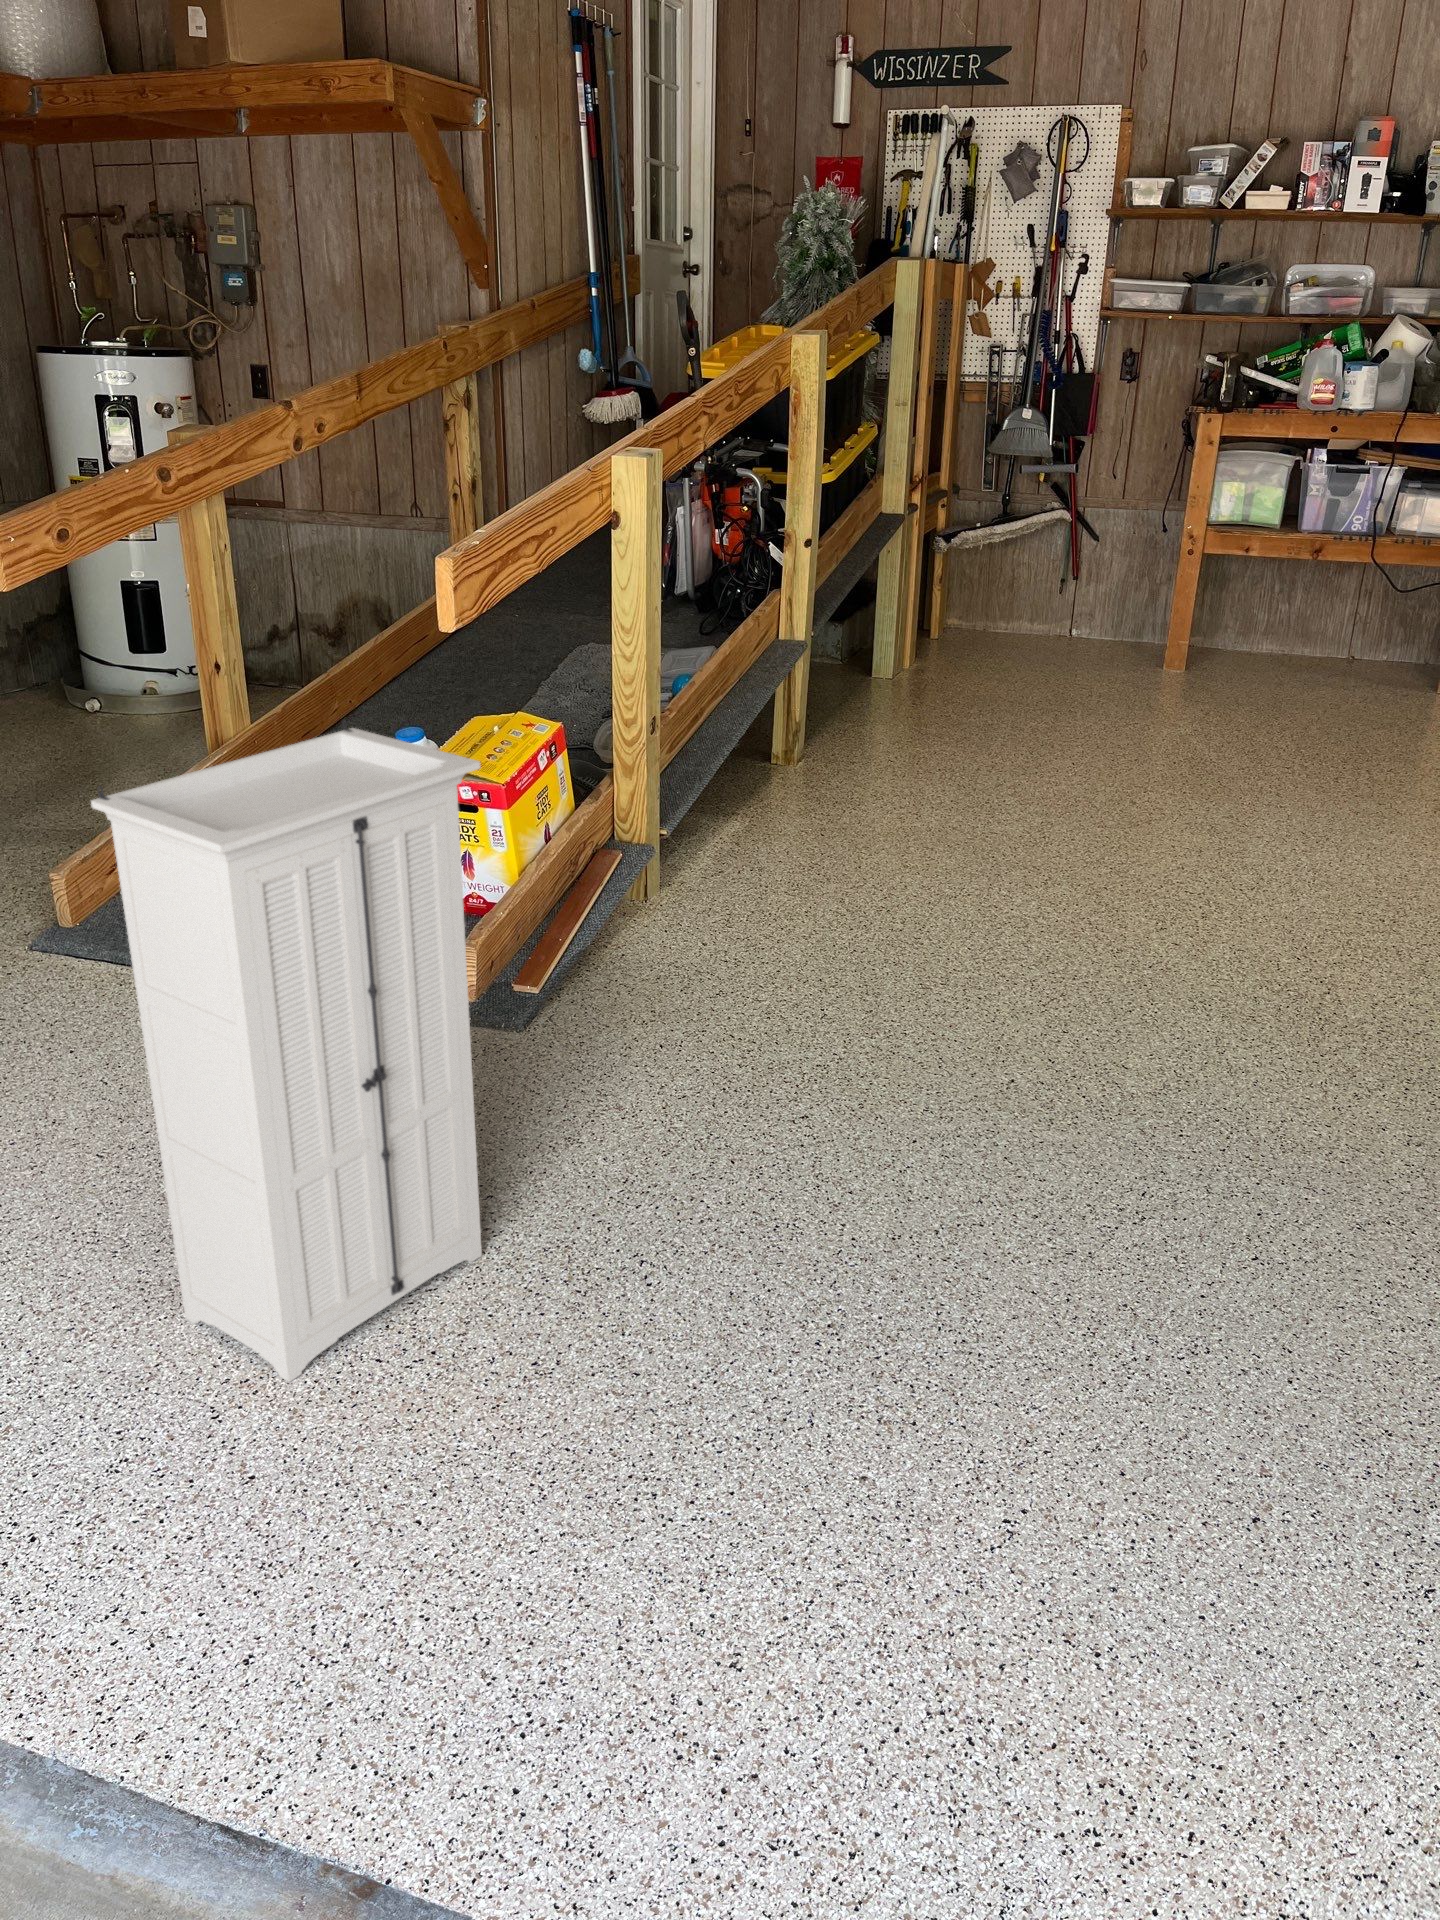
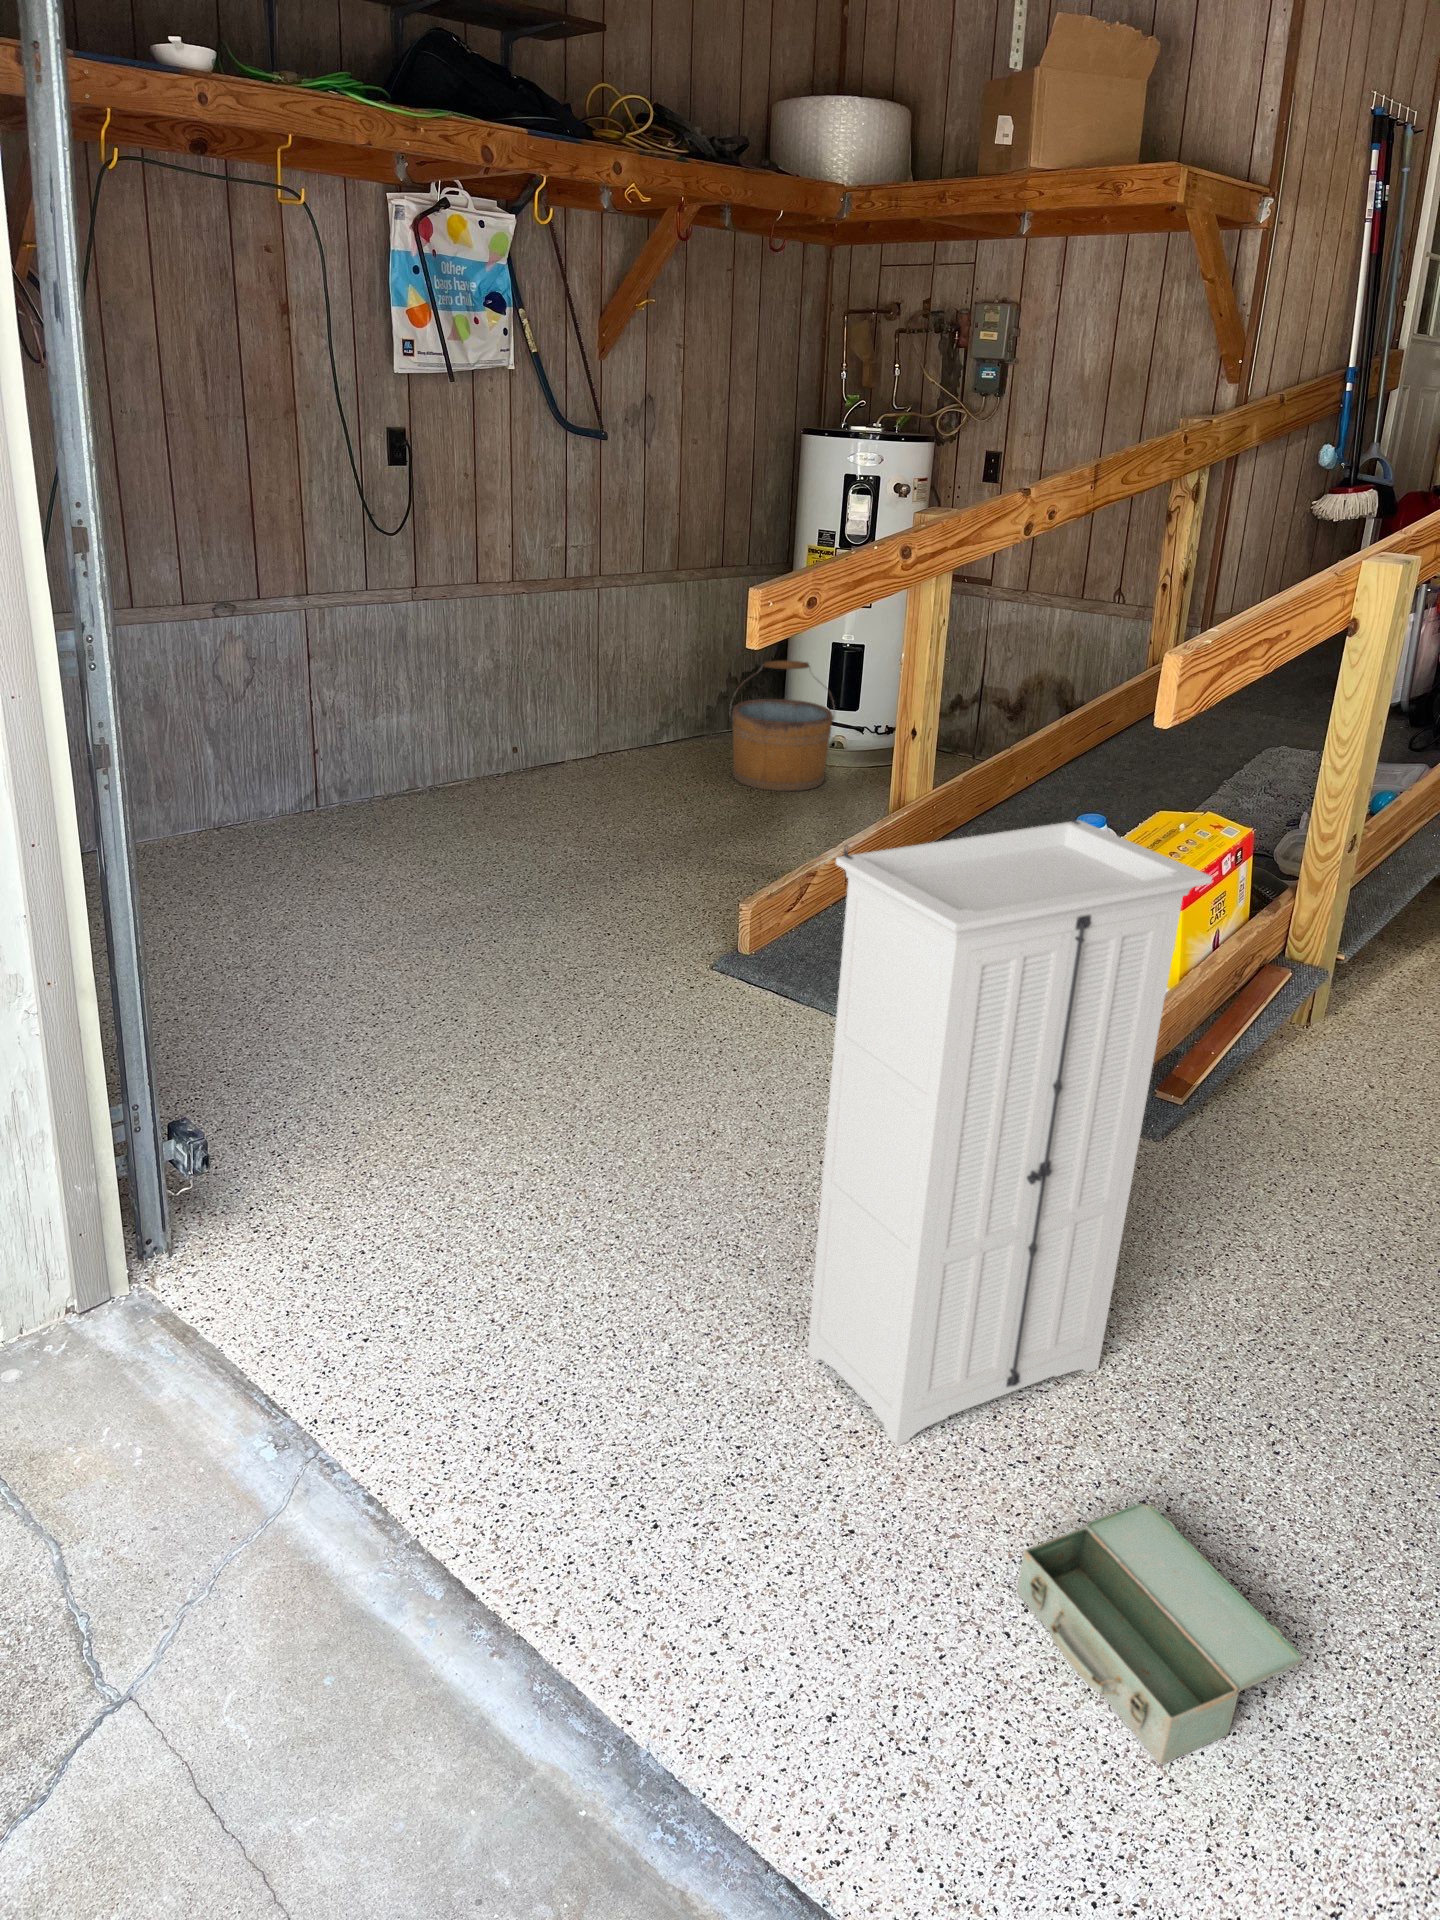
bucket: none [17,614,143,757] -> present [731,661,834,791]
toolbox: none [419,1362,680,1591] -> present [1017,1503,1302,1765]

